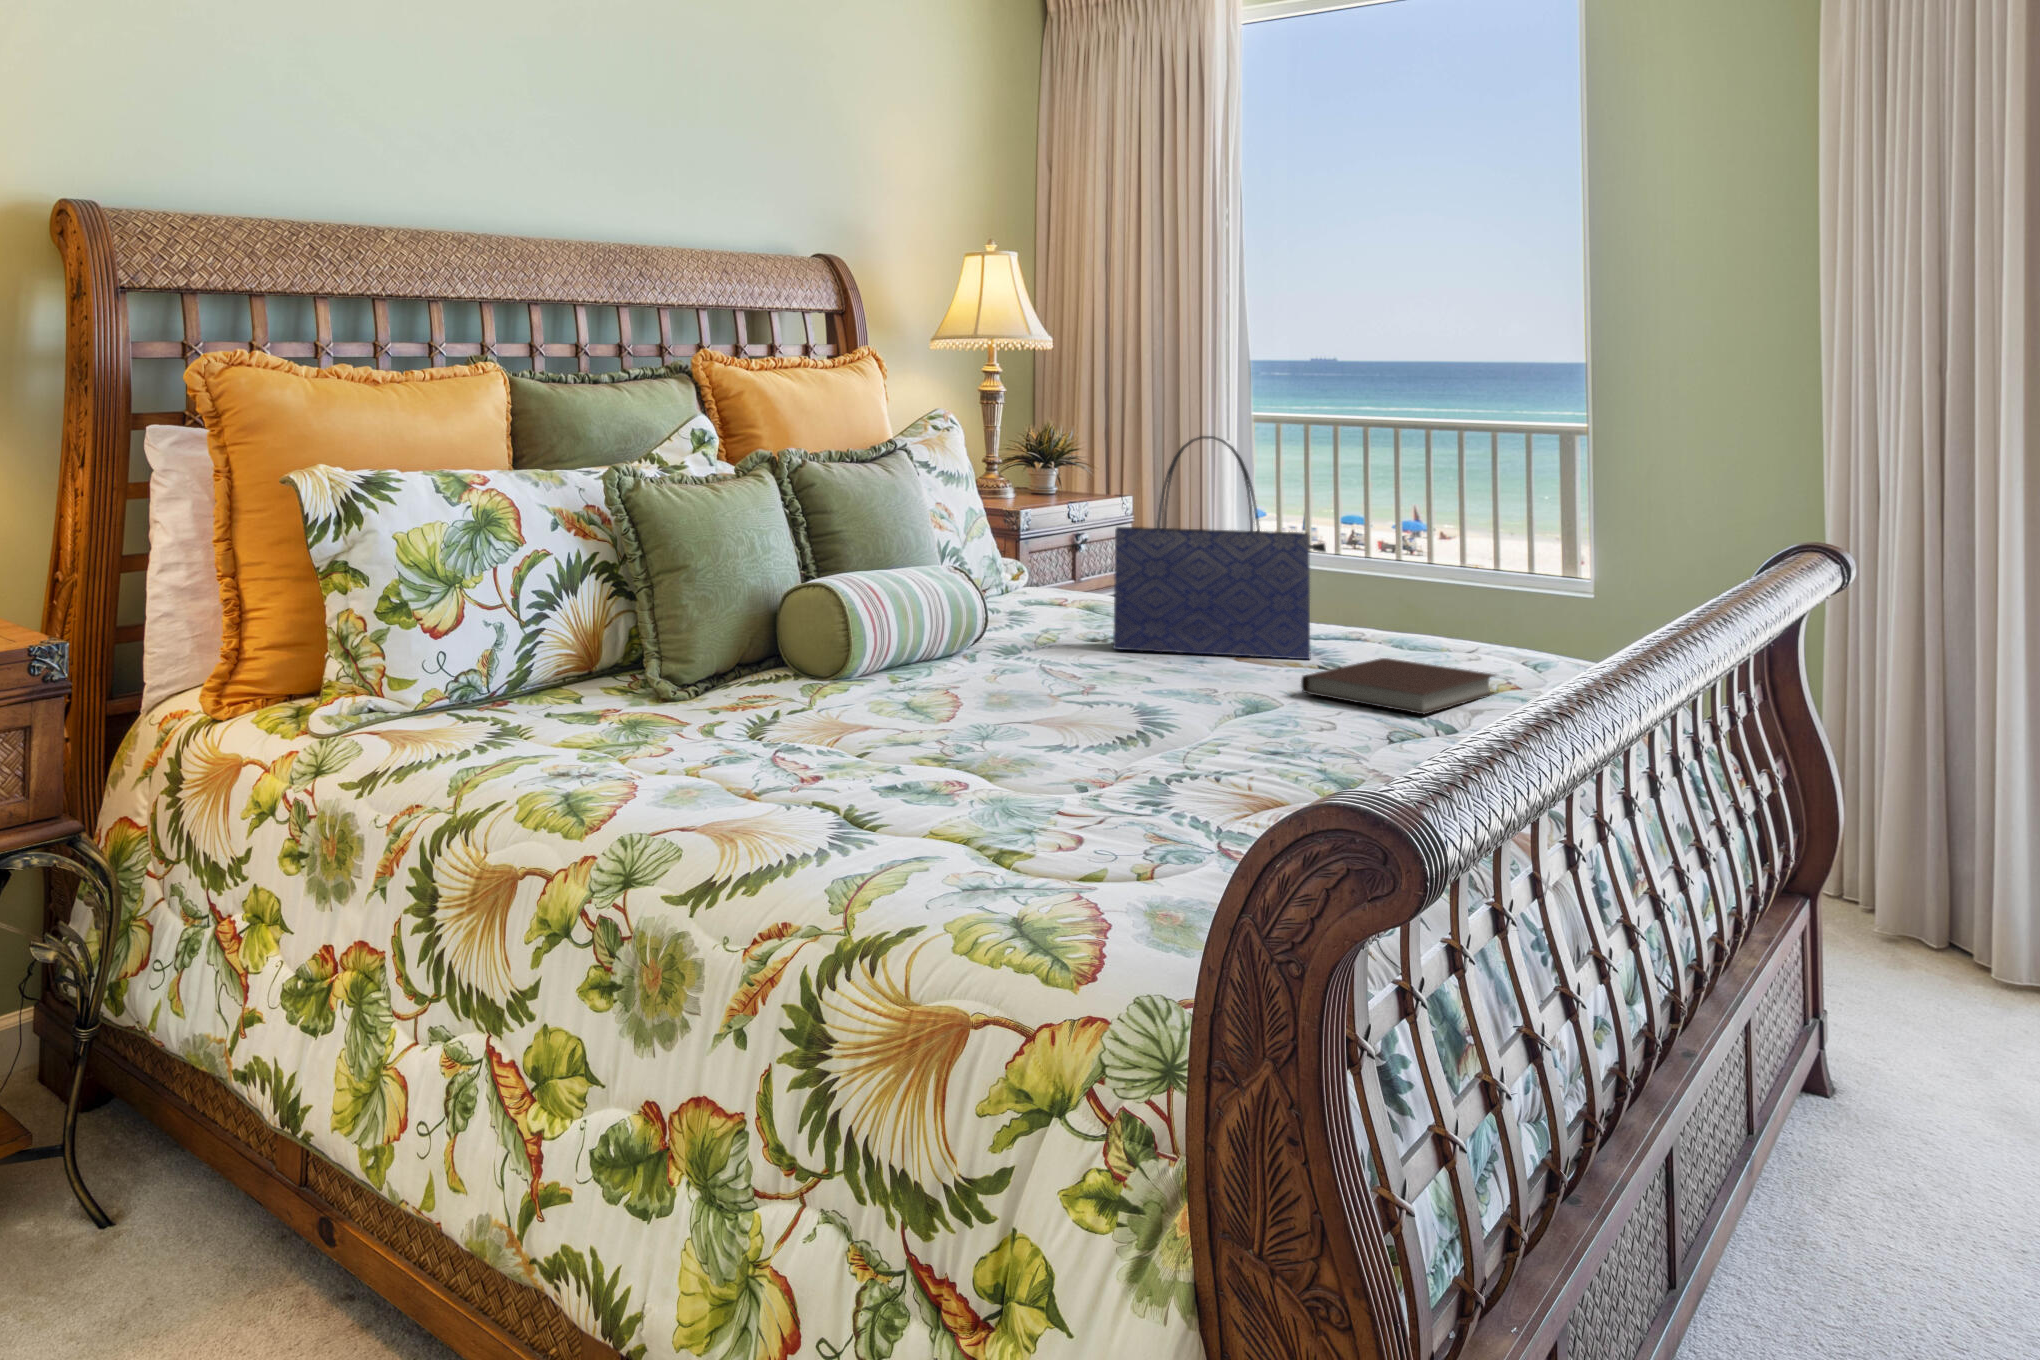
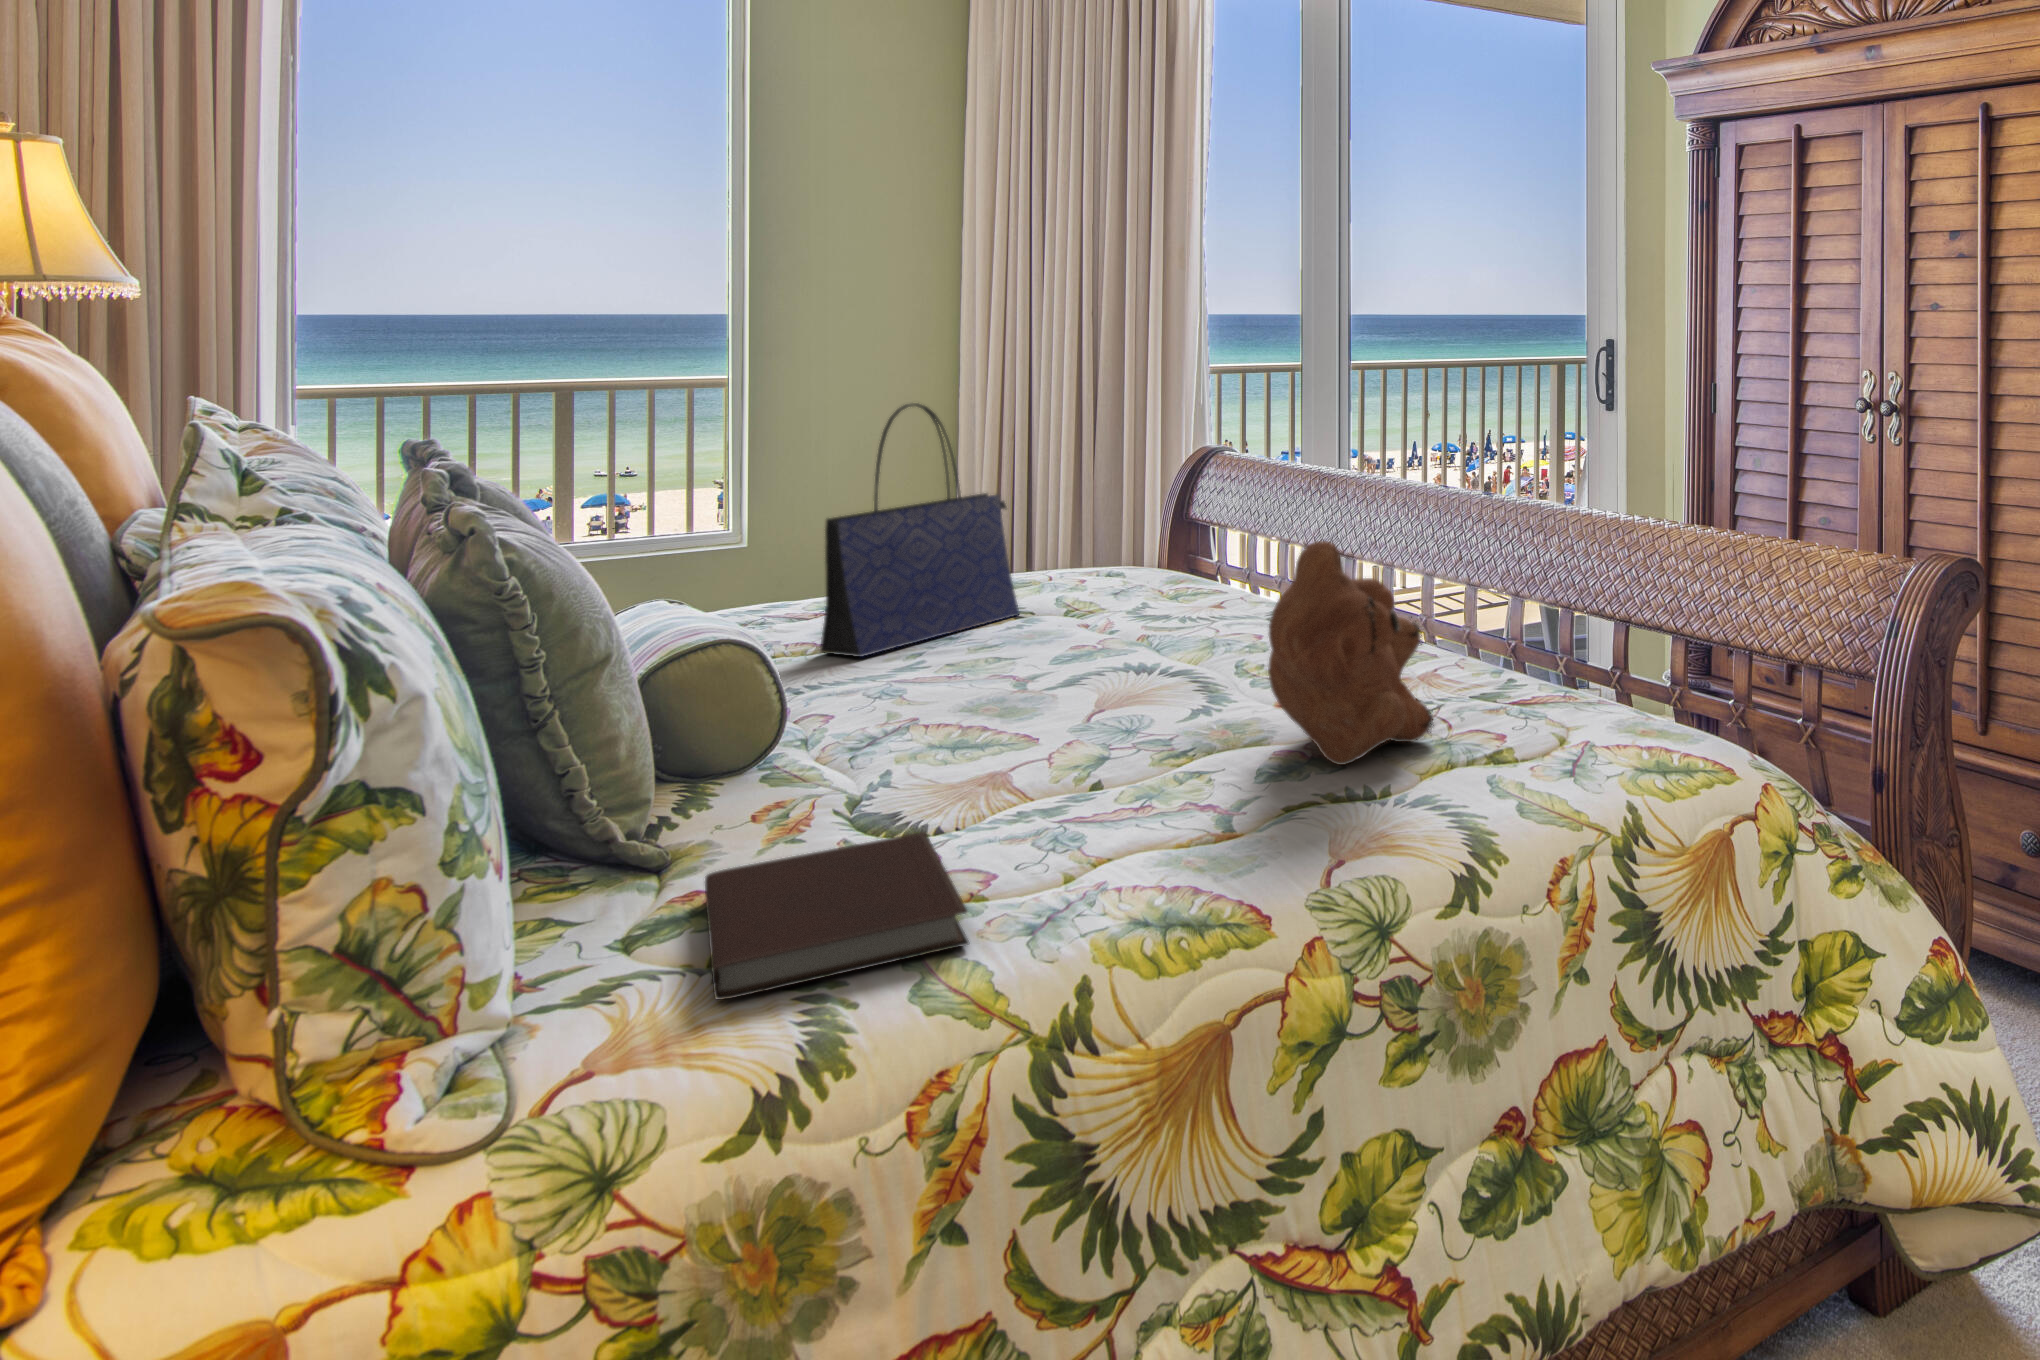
teddy bear: none [854,568,1121,816] -> present [1268,541,1434,765]
notebook: present [1301,658,1496,714] -> present [705,832,969,1000]

